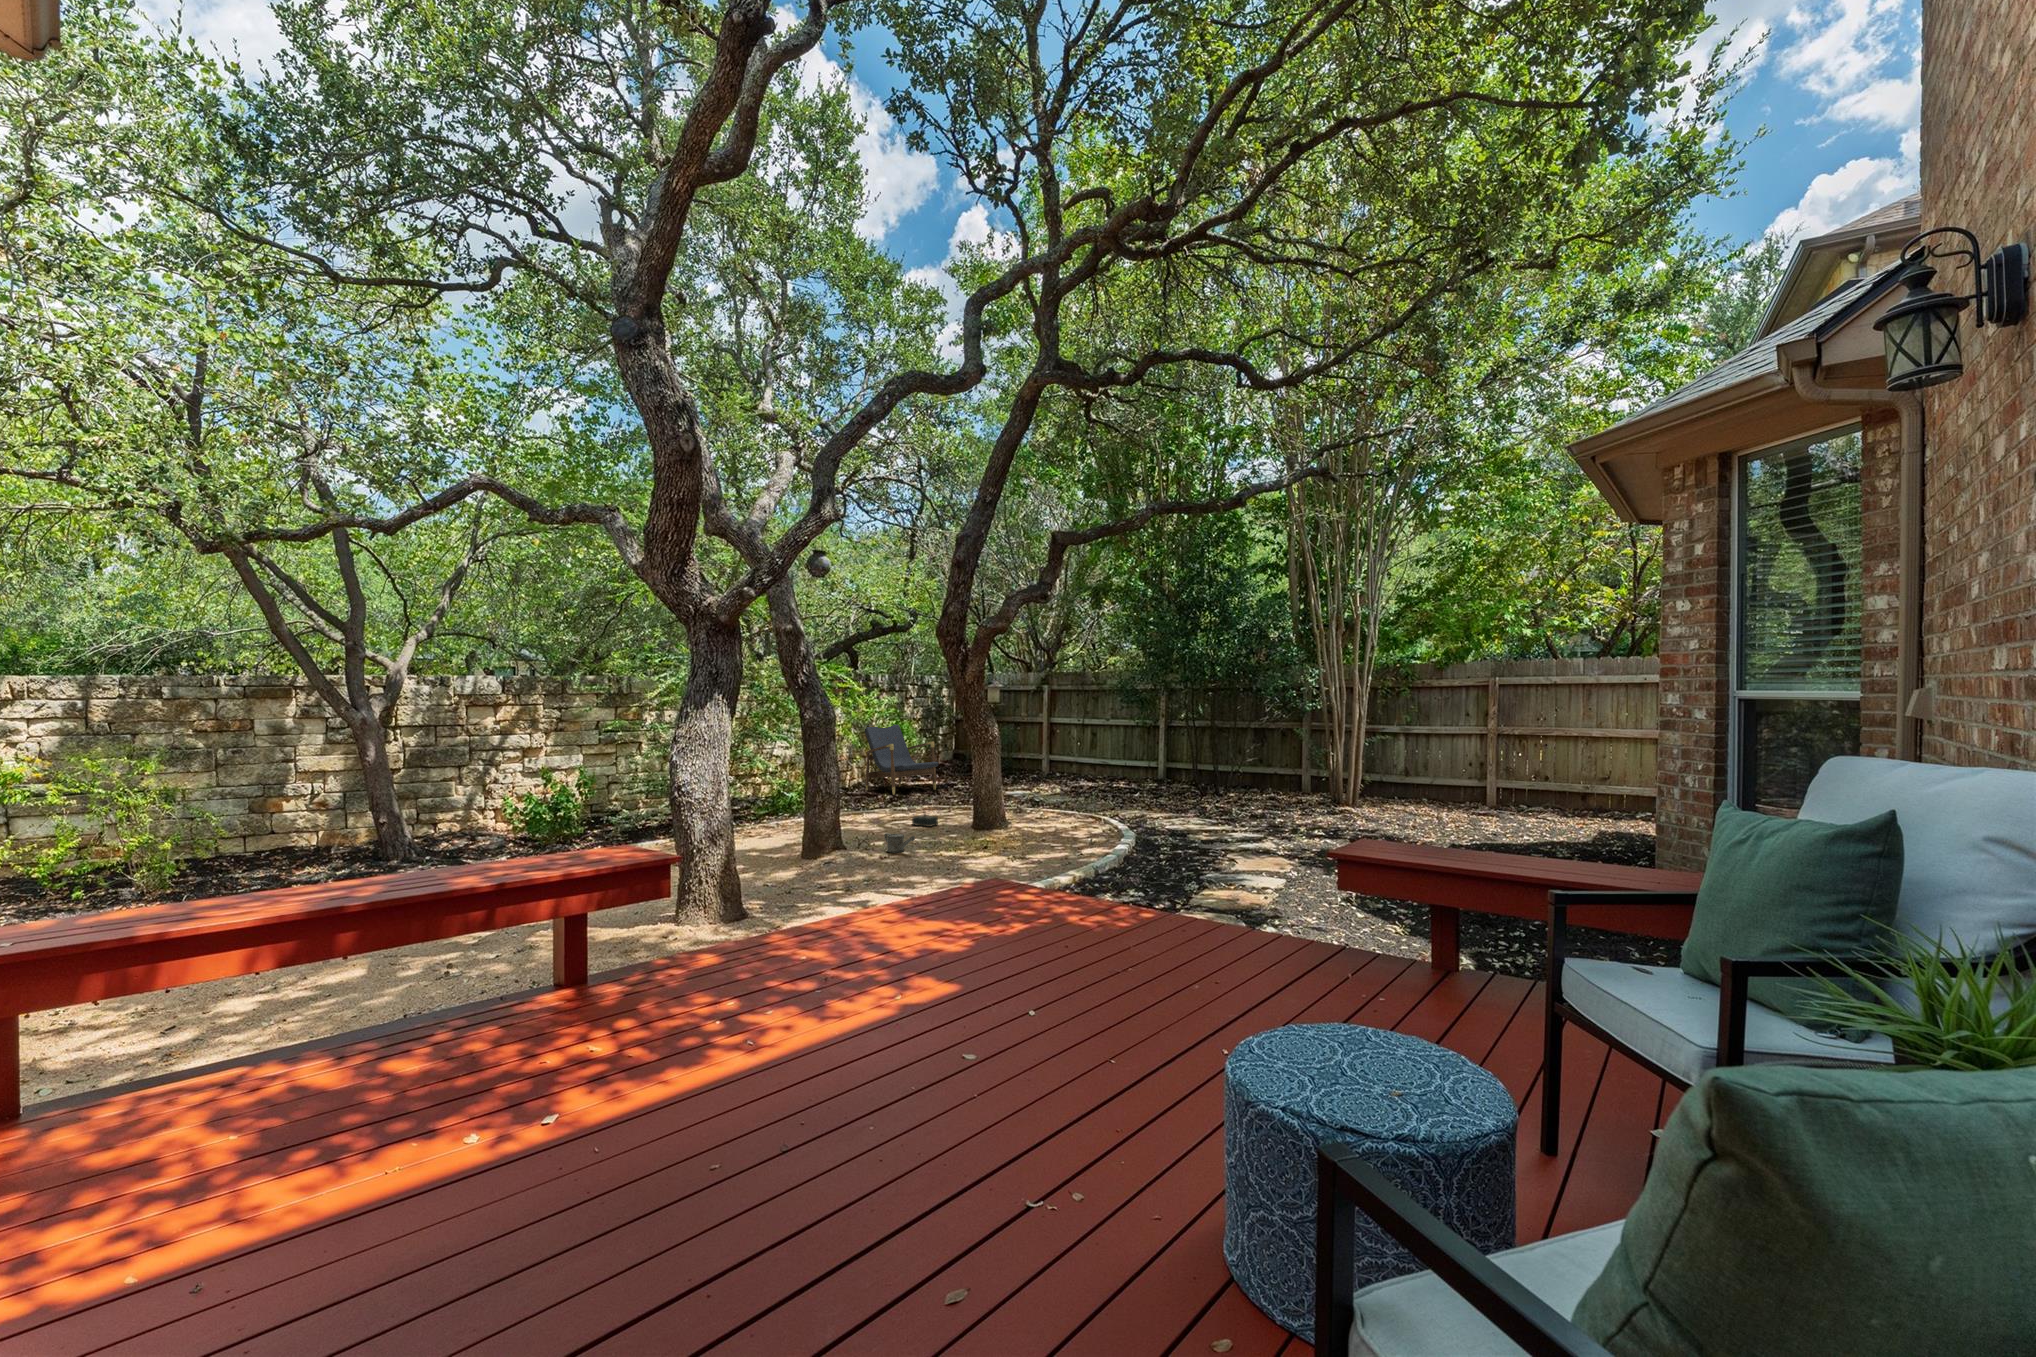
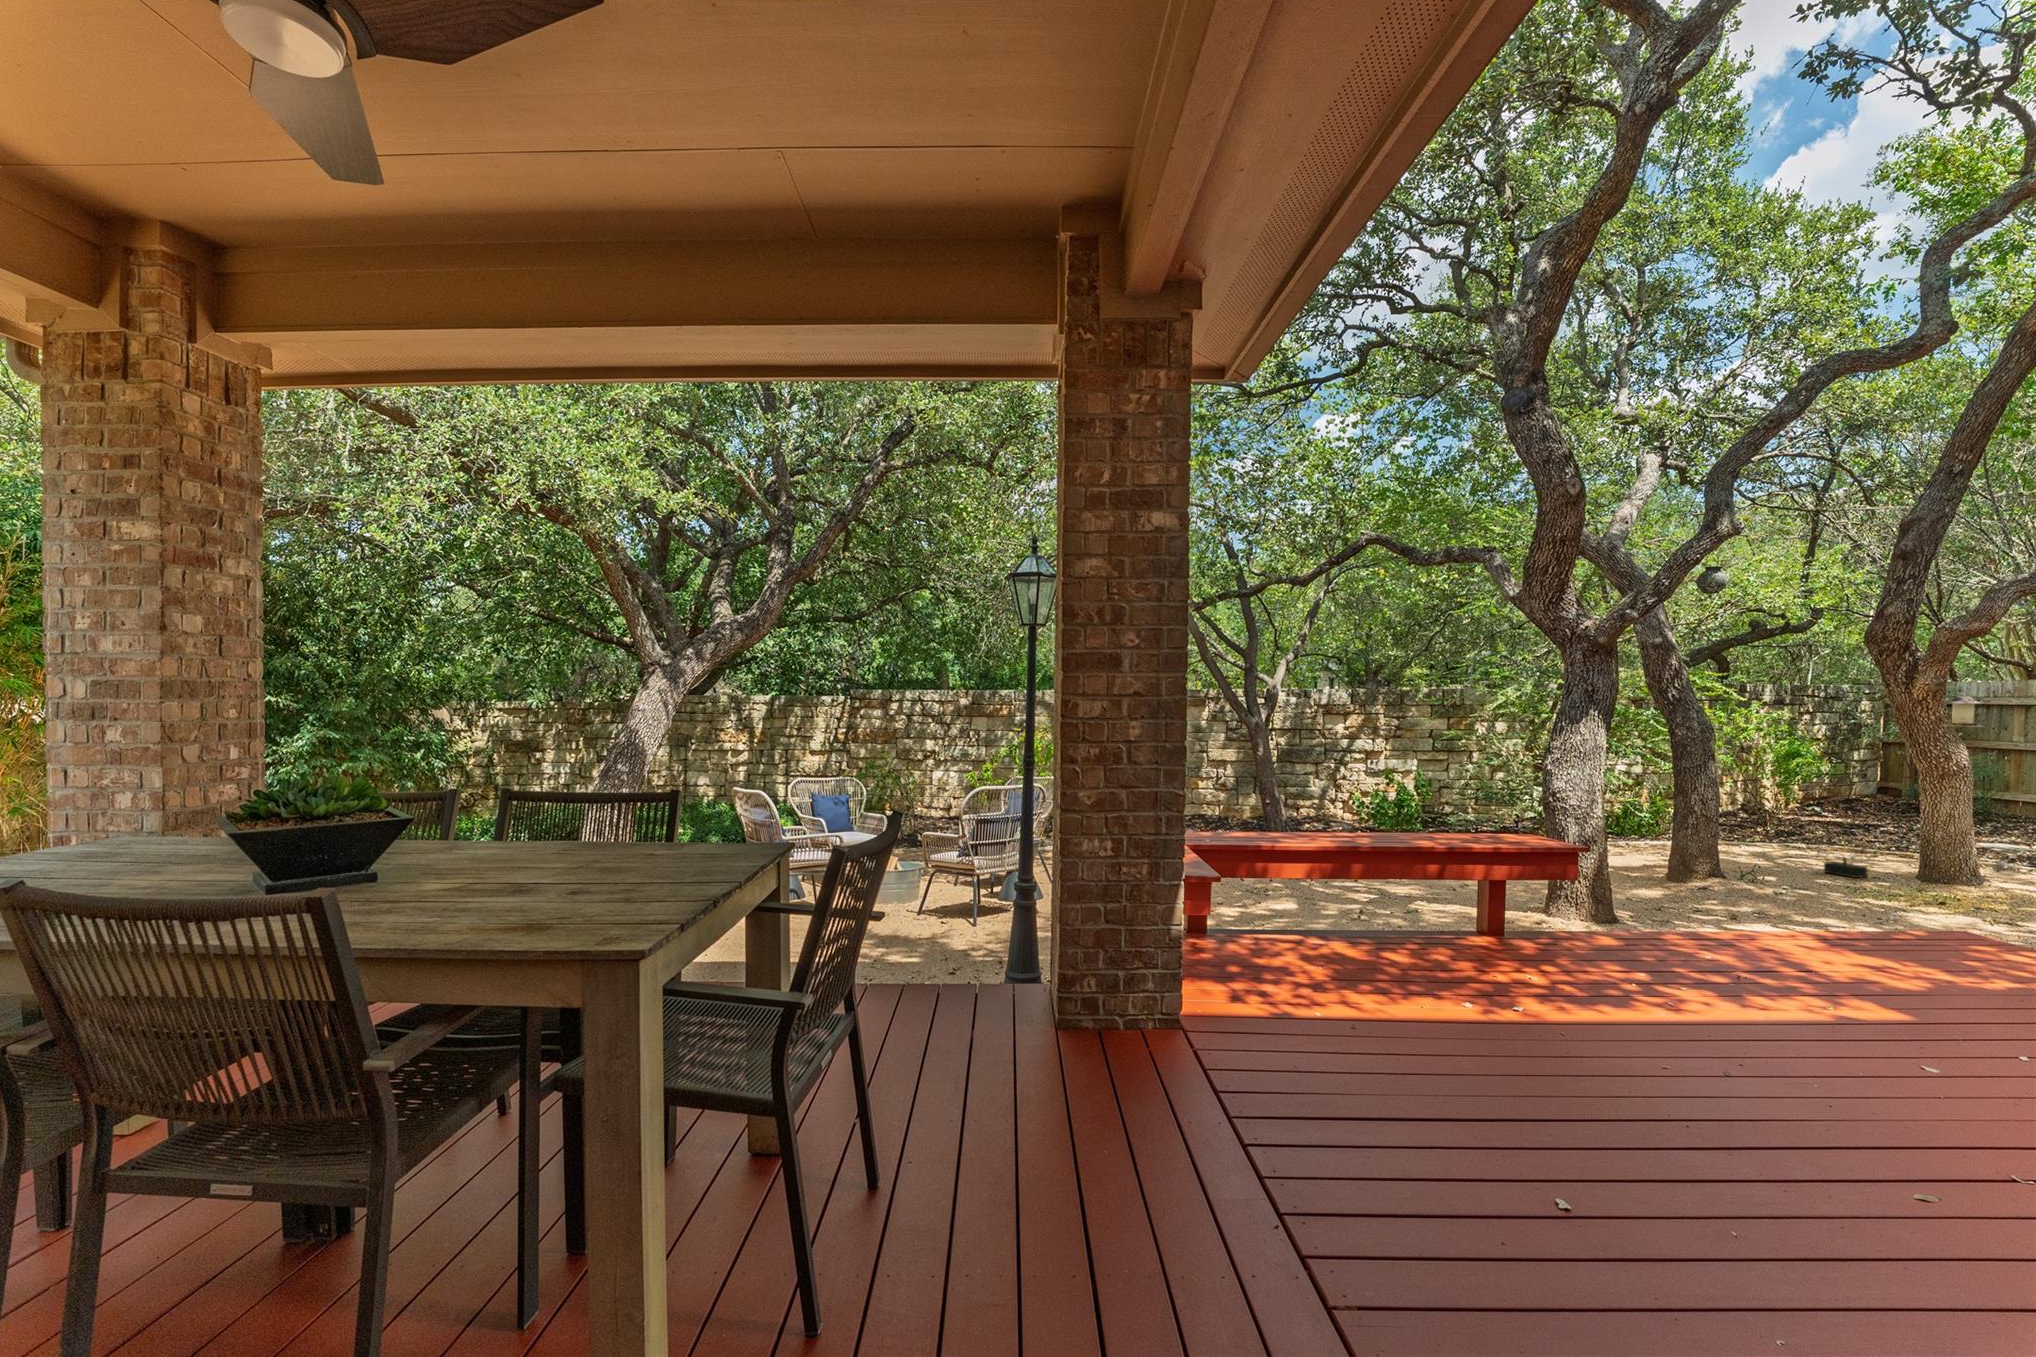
lounge chair: present [865,725,938,795] -> none [1732,745,1854,831]
watering can: present [885,833,915,853] -> none [1790,877,1840,902]

